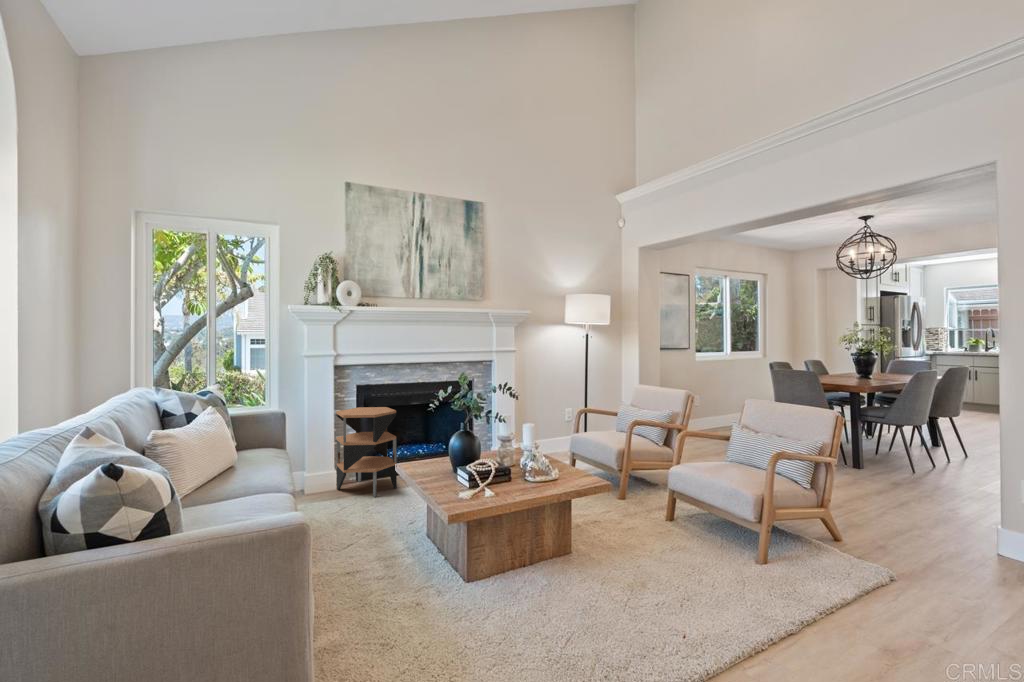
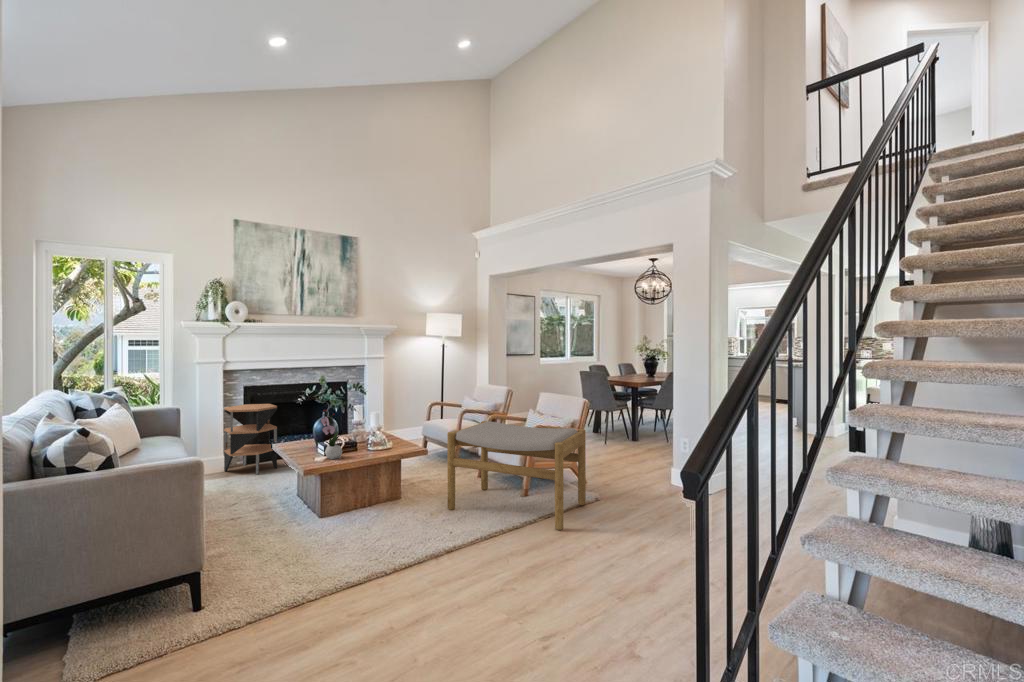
flower arrangement: none [465,424,497,497] -> present [321,410,343,459]
footstool: none [651,443,893,656] -> present [447,421,586,530]

